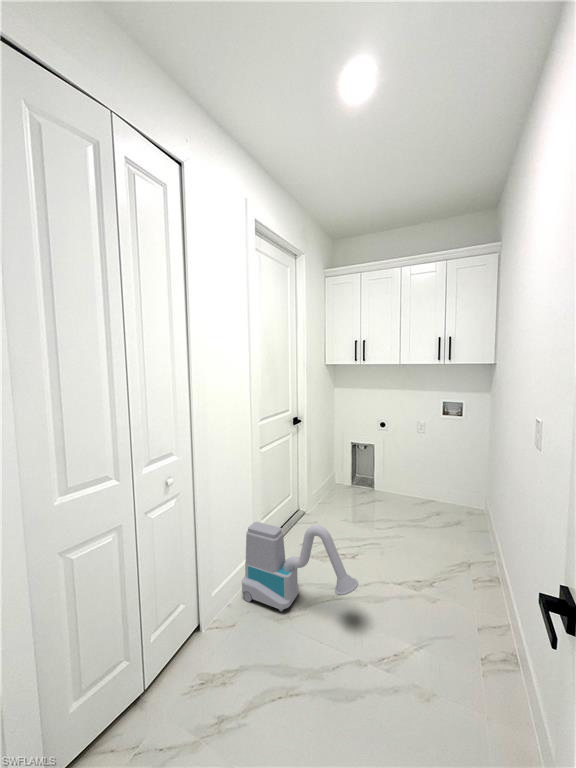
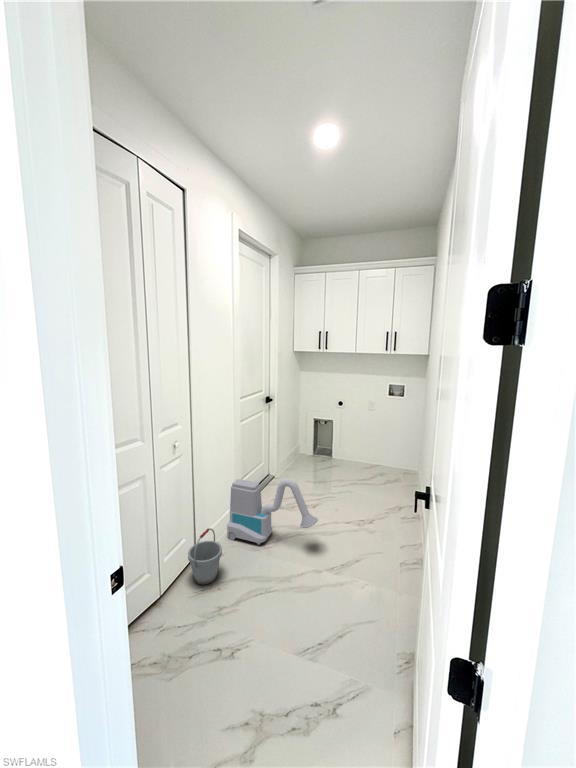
bucket: none [184,592,230,672] -> present [188,528,222,585]

